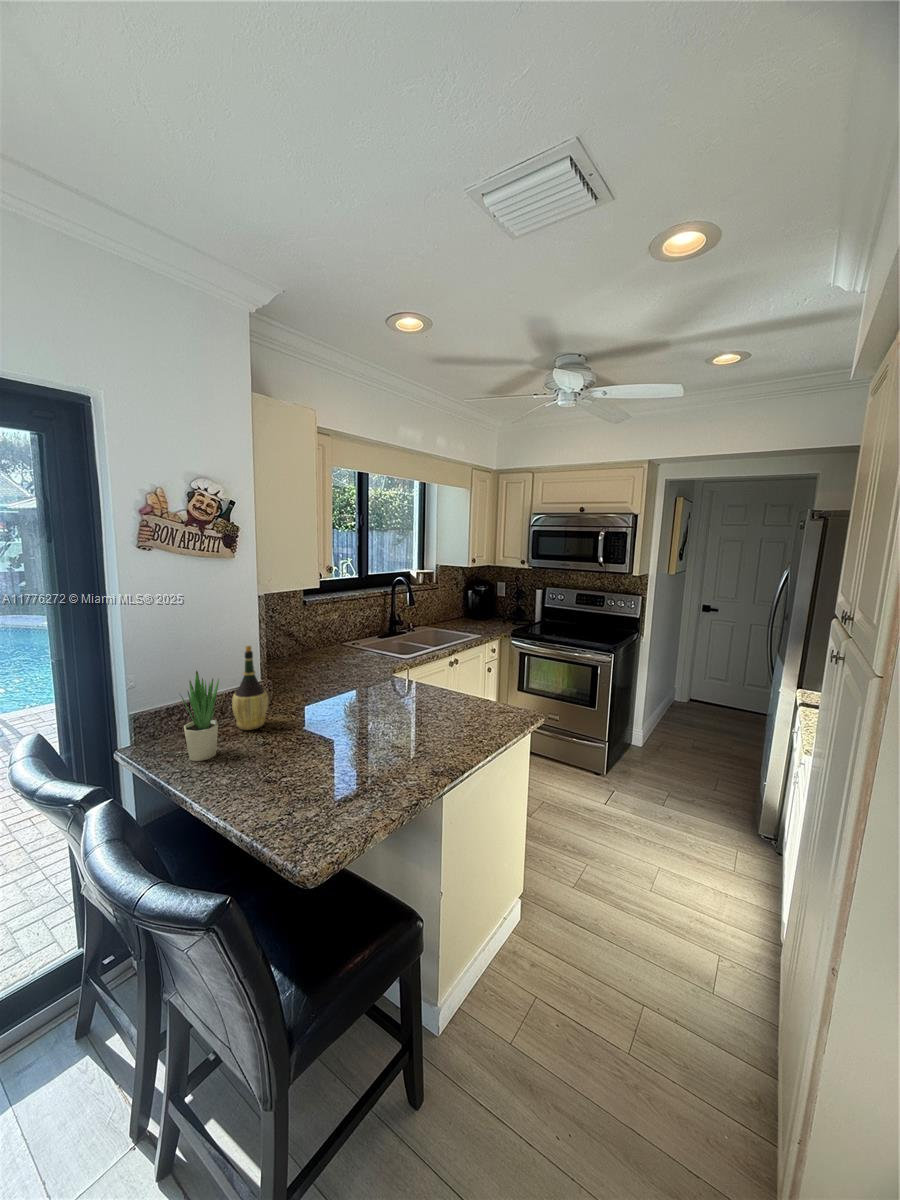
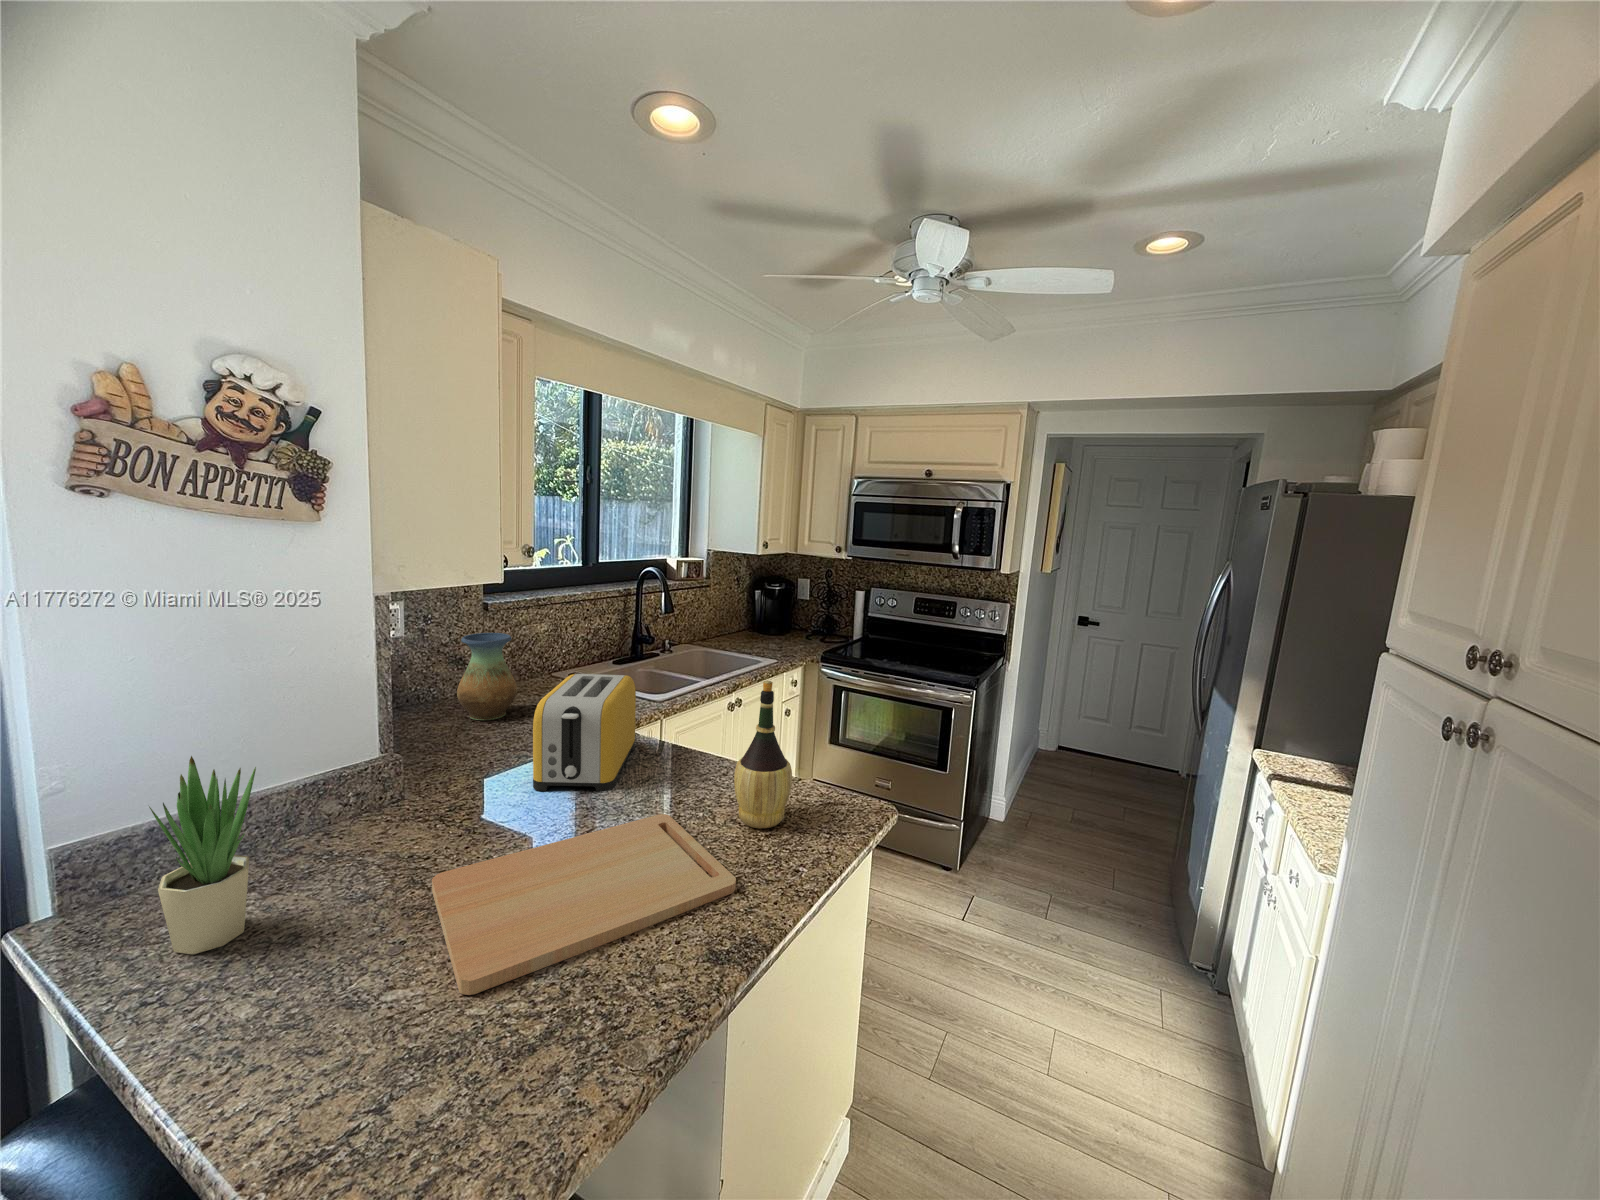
vase: none [291,617,324,668] -> present [457,633,517,720]
toaster: none [338,640,392,704] -> present [533,674,636,792]
wine bottle: present [232,646,268,730] -> present [734,681,792,828]
cutting board: none [296,714,446,781] -> present [432,814,736,995]

